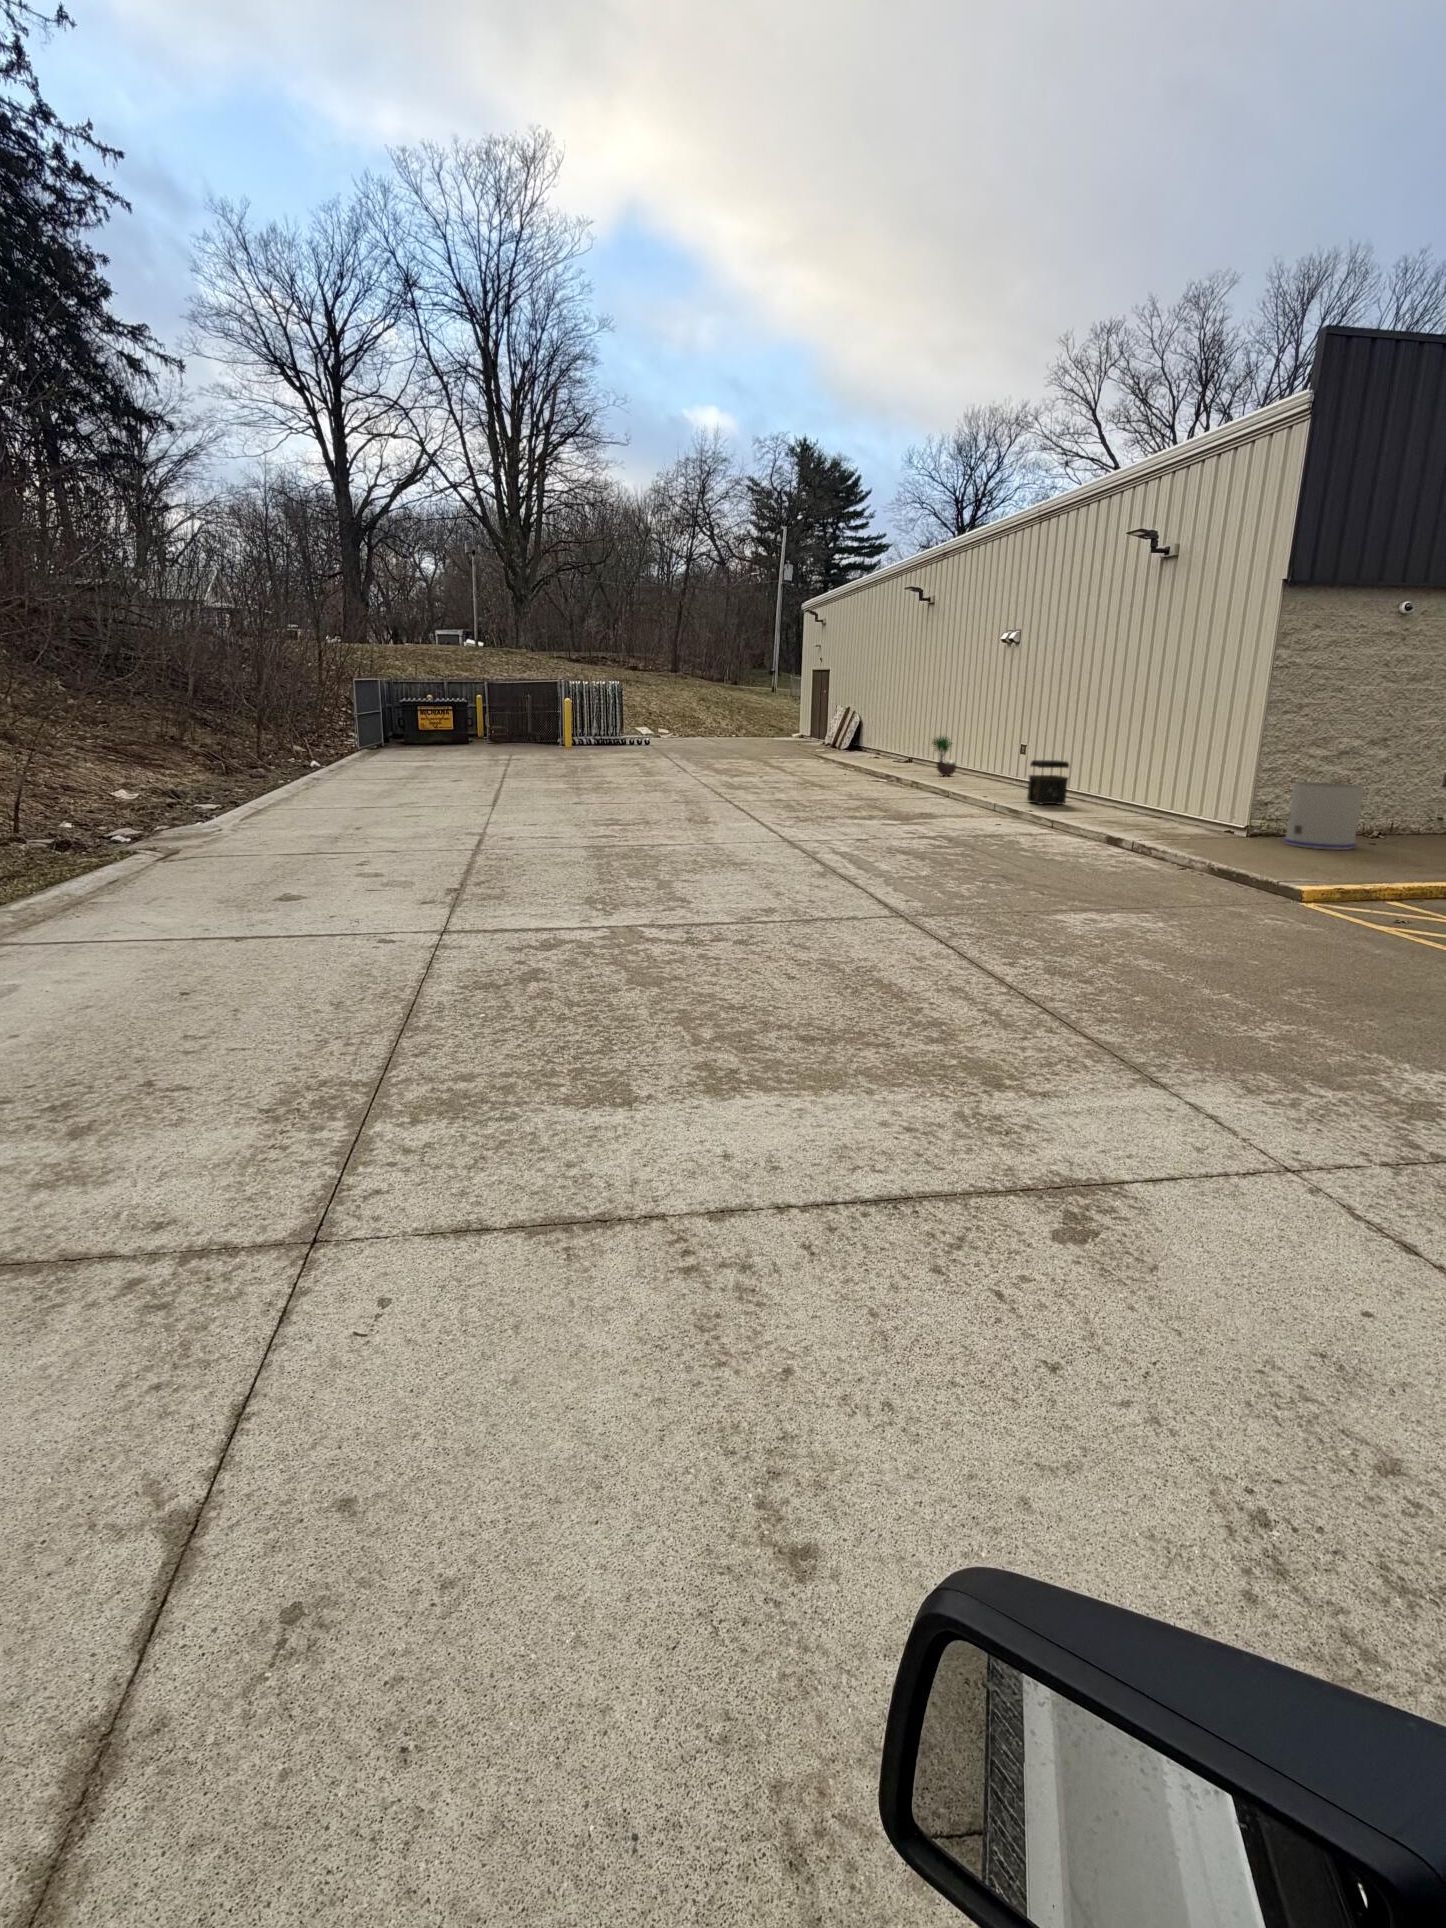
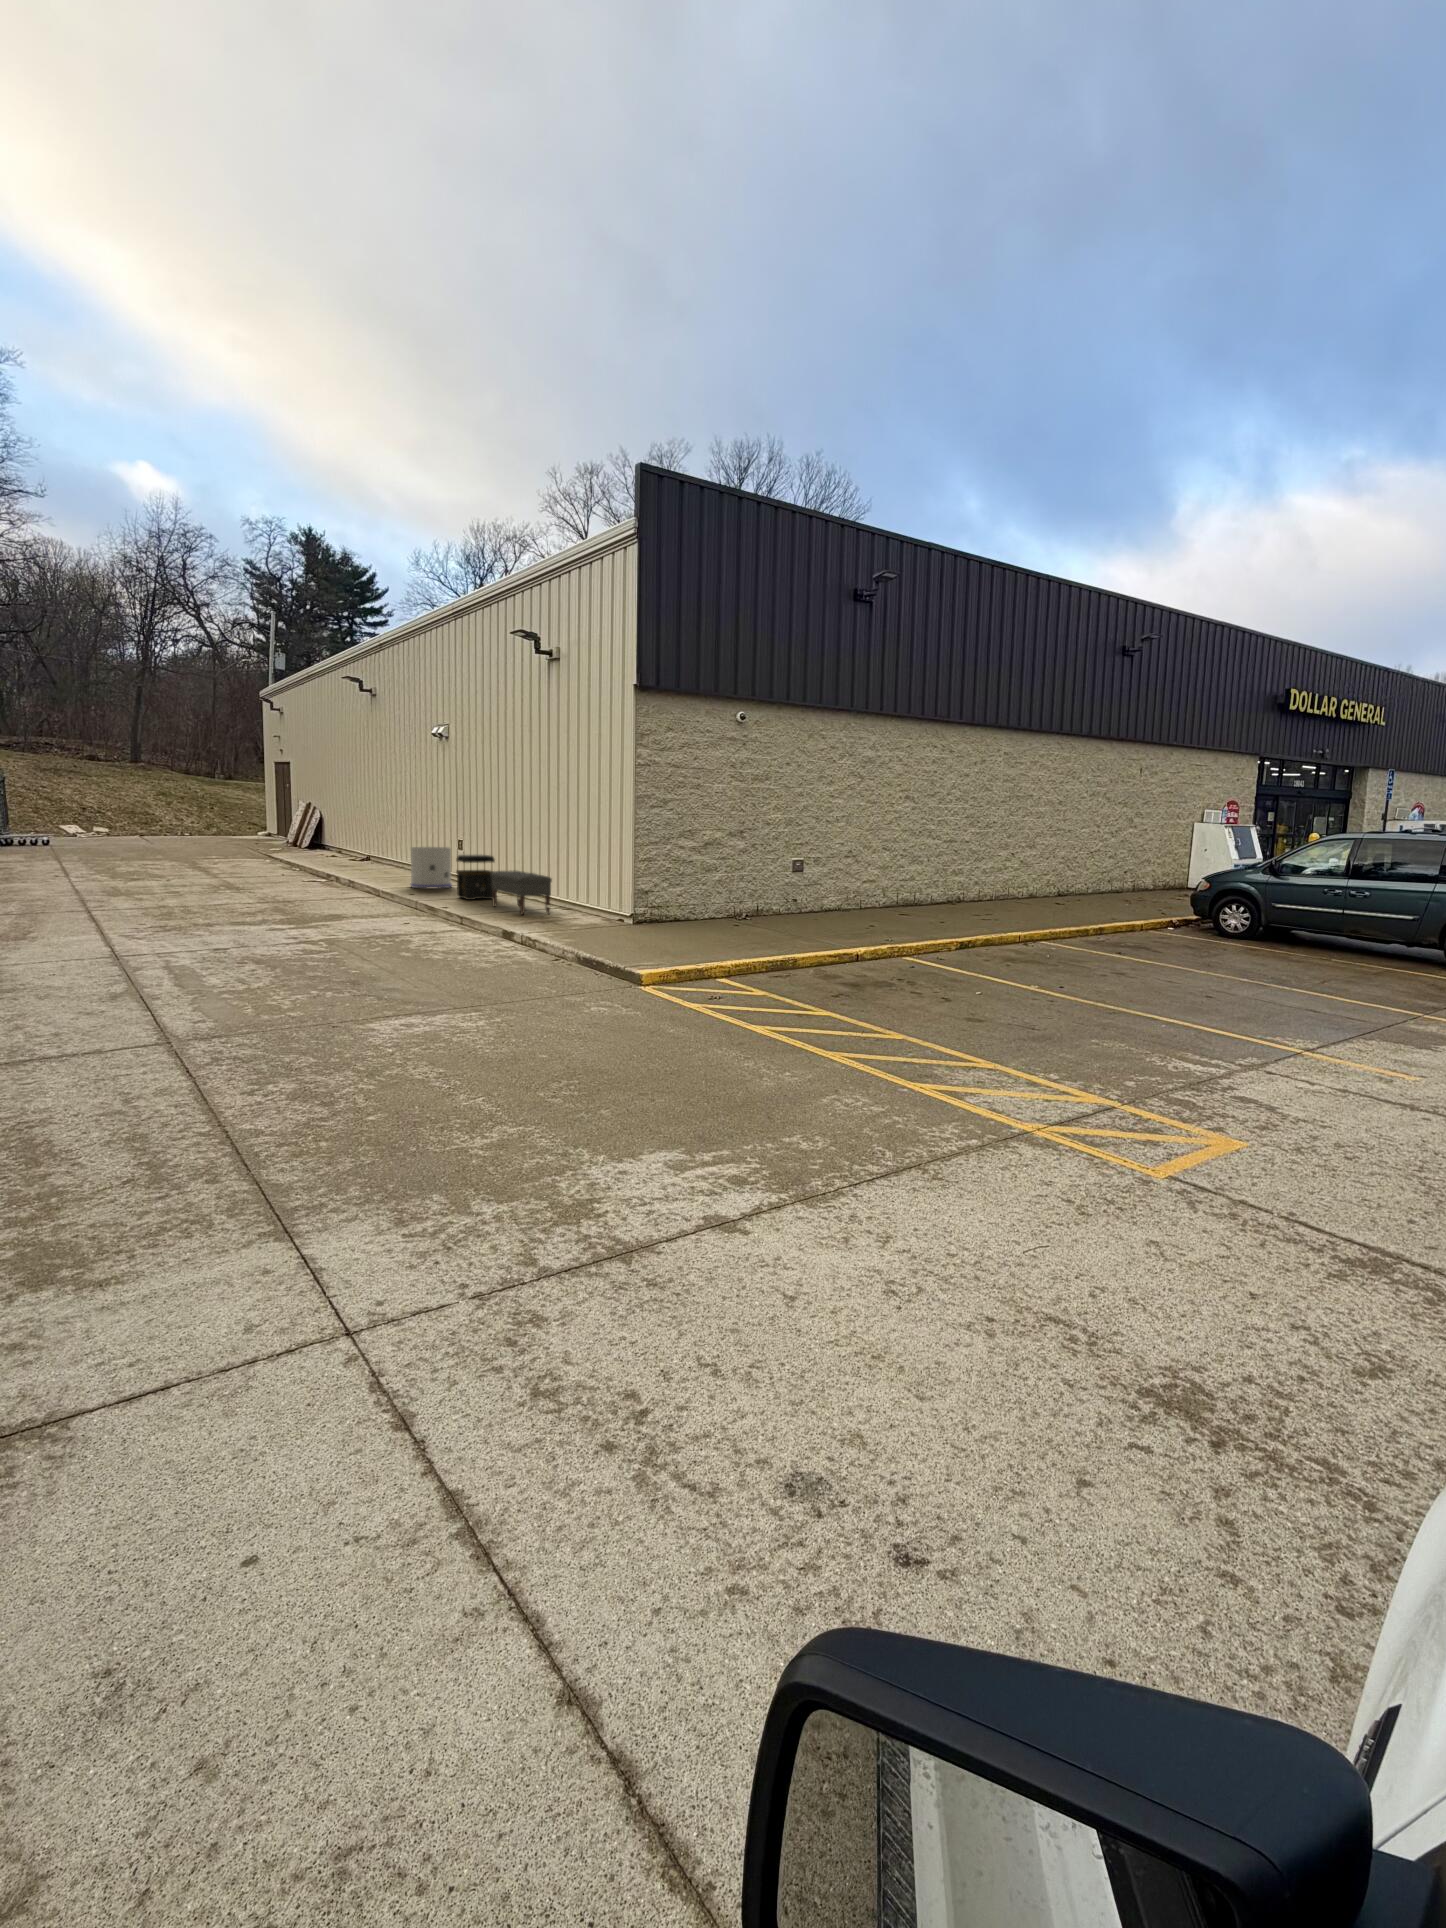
potted tree: present [932,737,956,776] -> none [376,828,406,874]
bench: none [1070,777,1143,822] -> present [491,870,552,915]
trash can: present [1284,782,1364,850] -> present [411,847,452,889]

